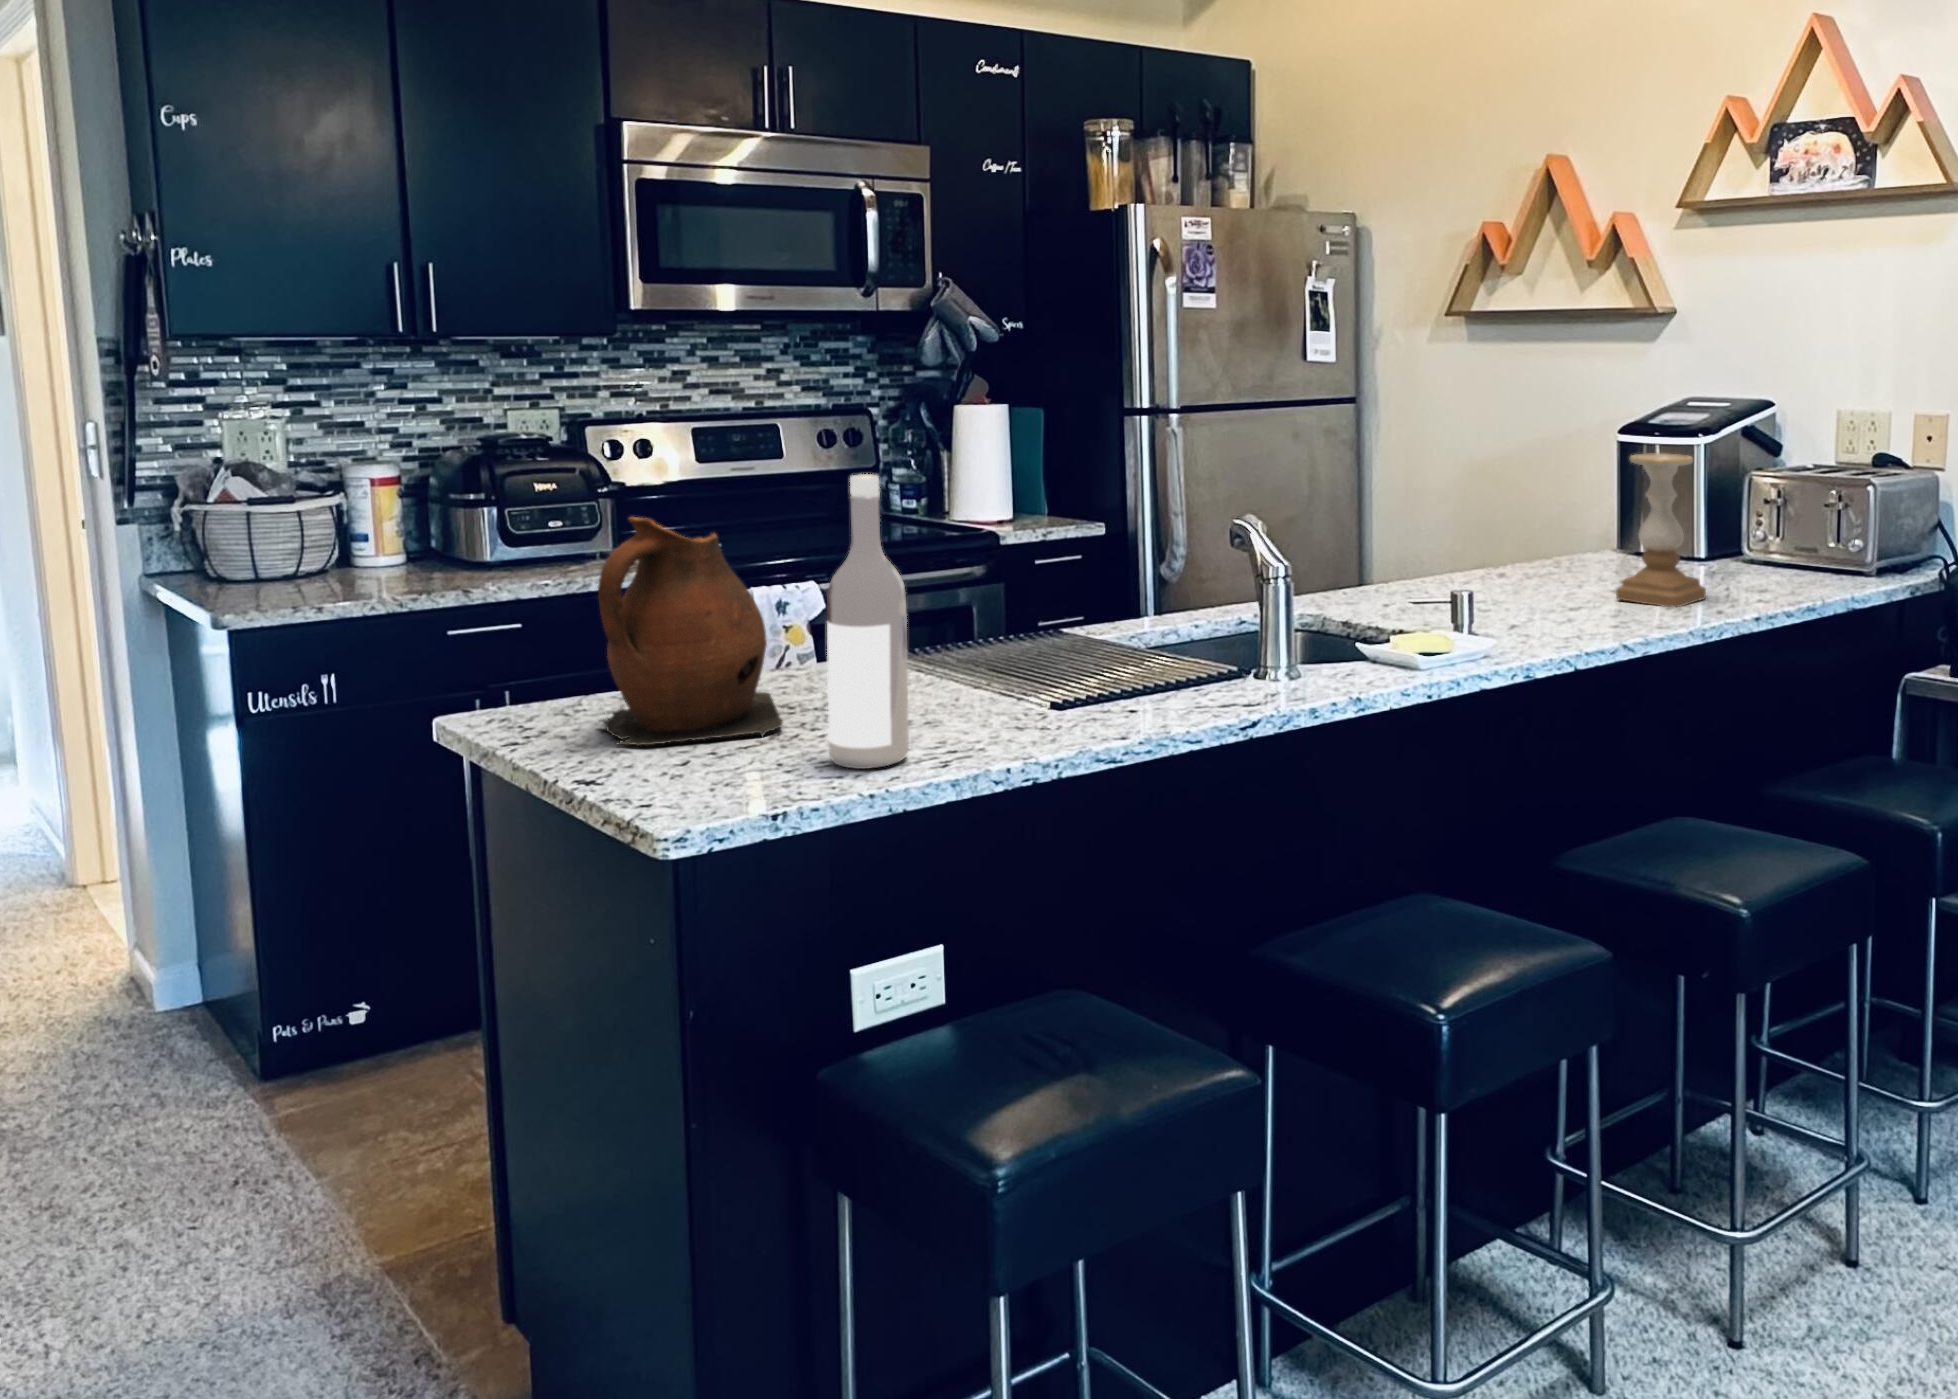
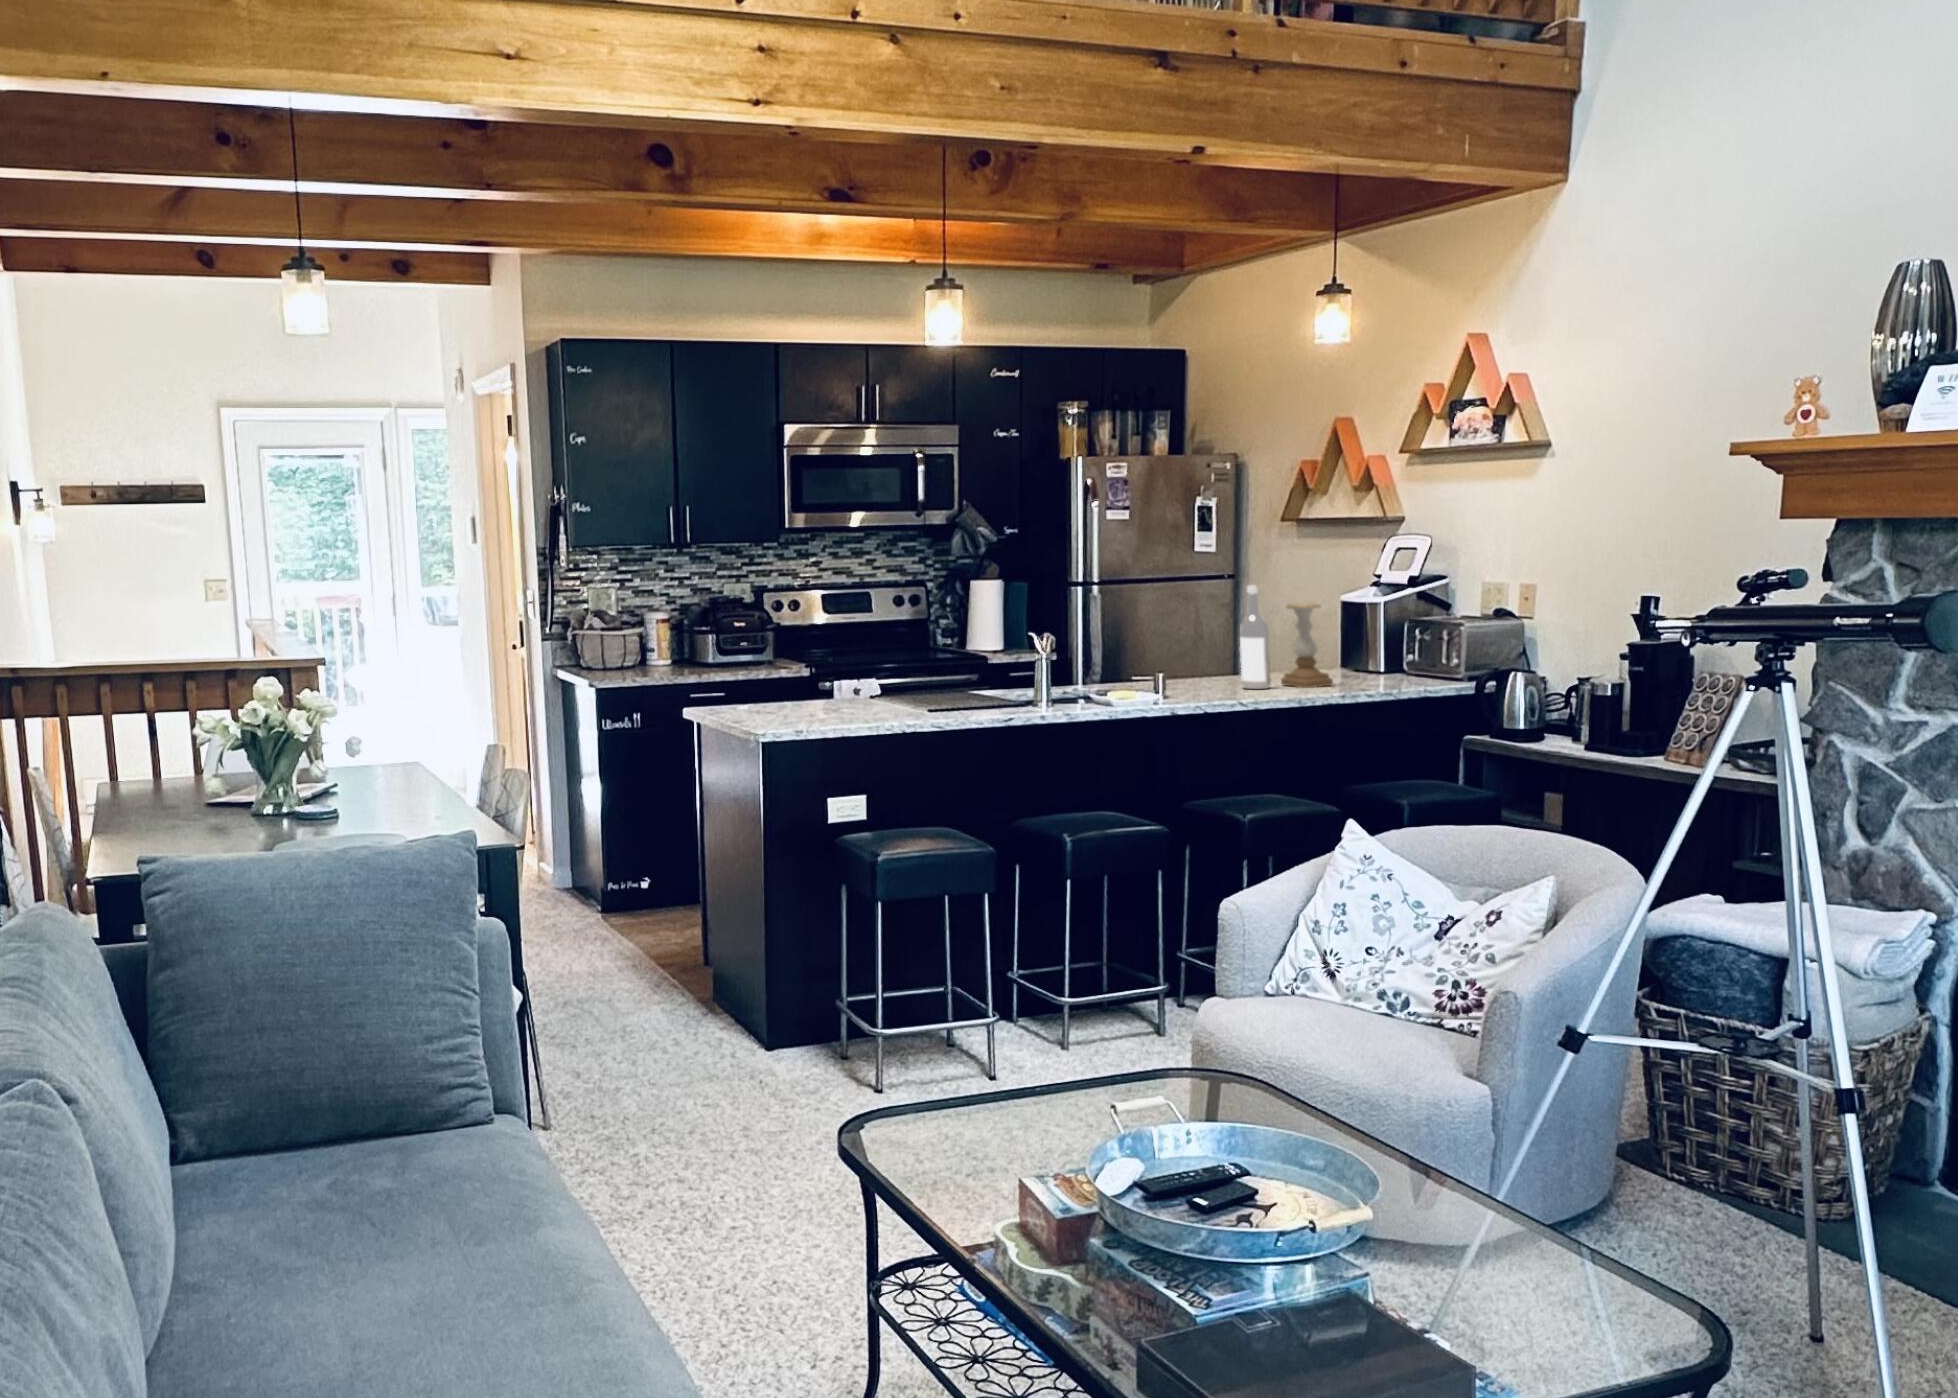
wine bottle: present [827,474,909,769] -> present [1240,585,1270,689]
ceramic pitcher: present [598,517,783,746] -> none [743,619,816,712]

